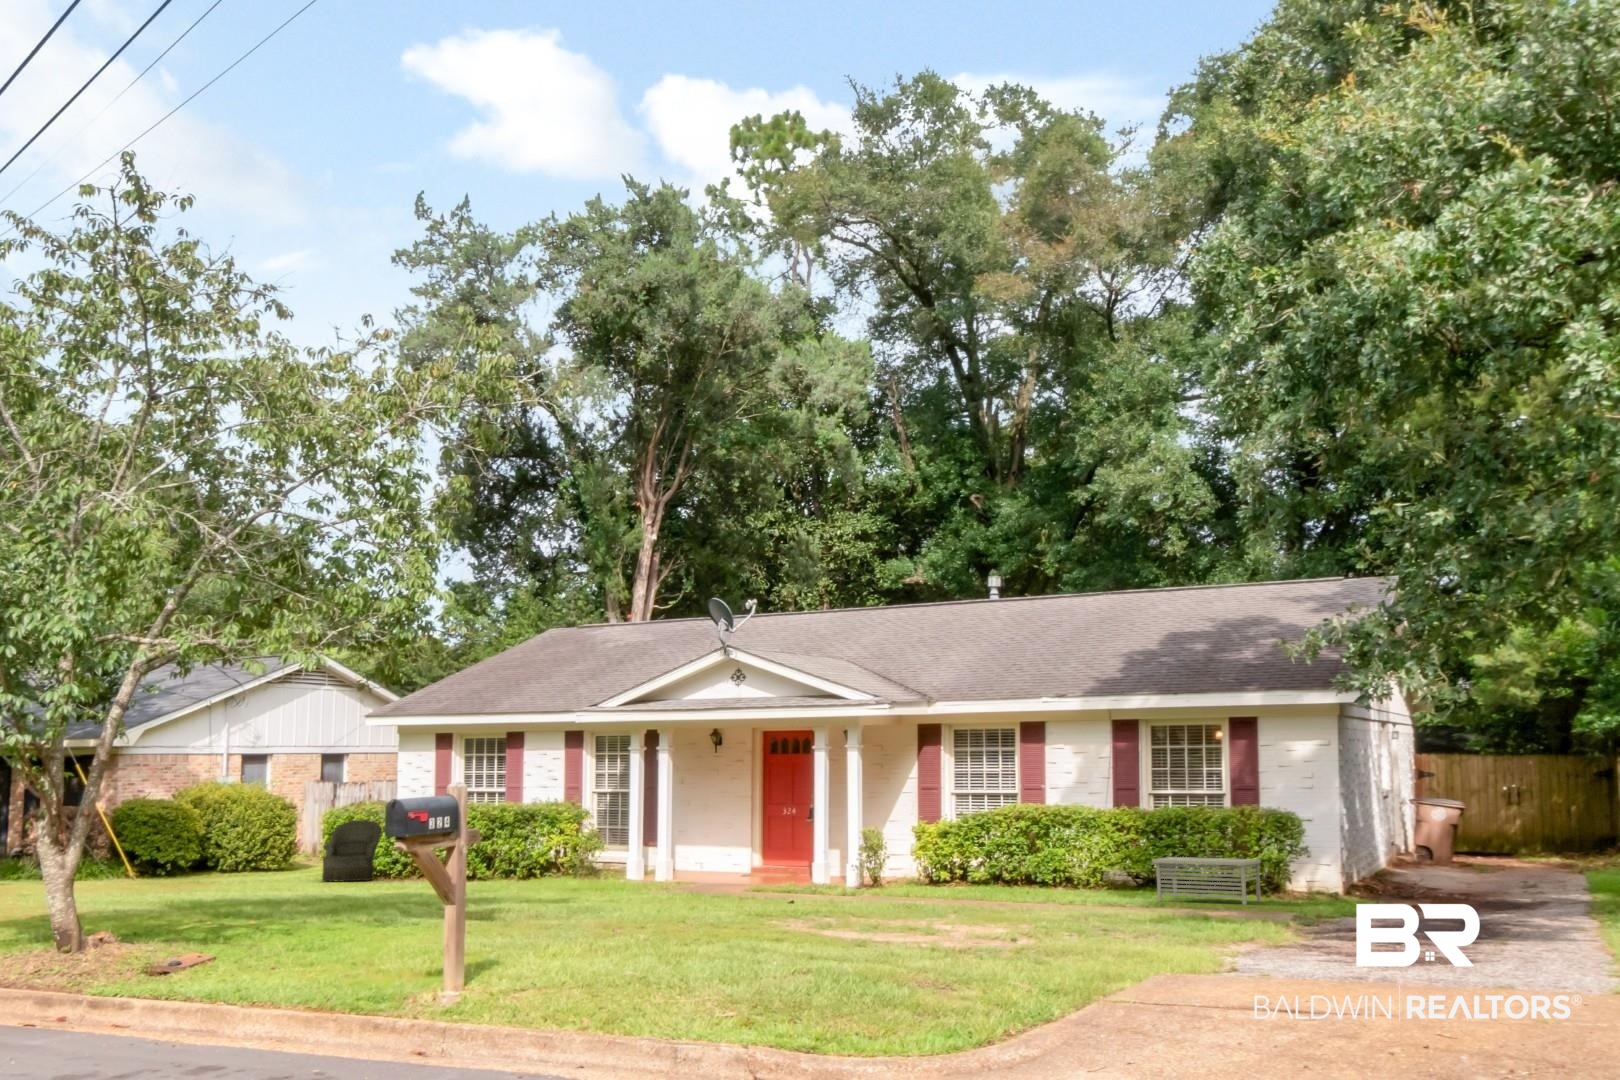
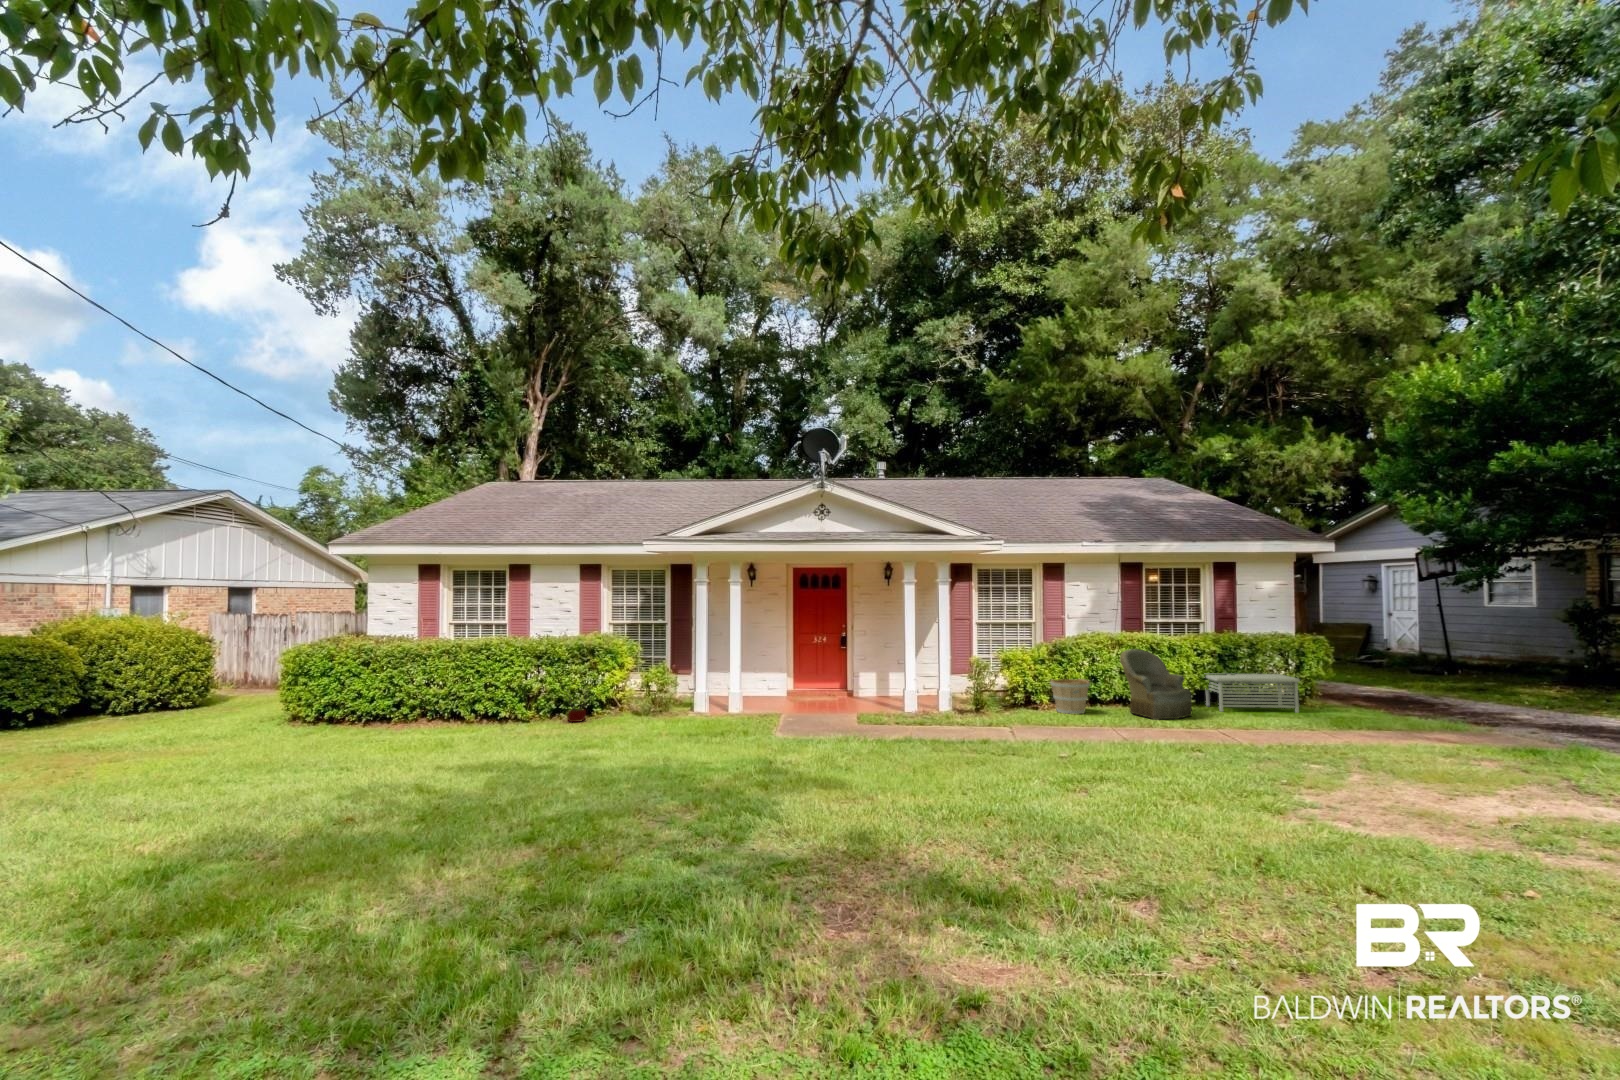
armchair: present [322,820,382,882] -> present [1120,649,1192,720]
decorative plant: none [511,841,541,883] -> present [567,683,600,722]
wooden bucket: none [968,857,1012,897] -> present [1051,679,1090,714]

